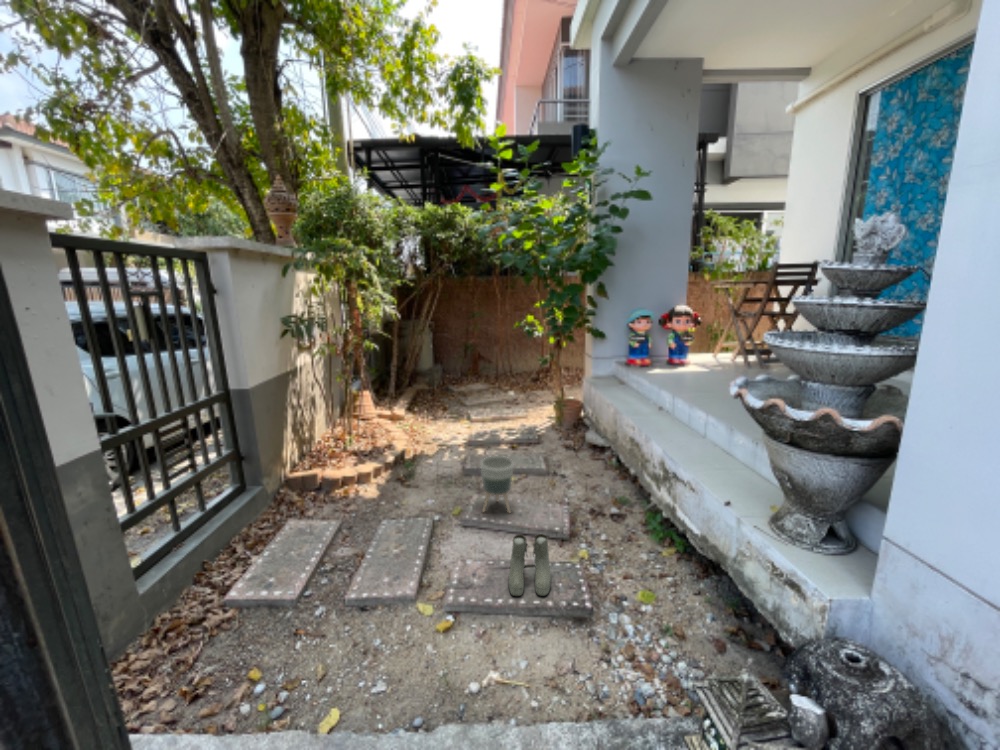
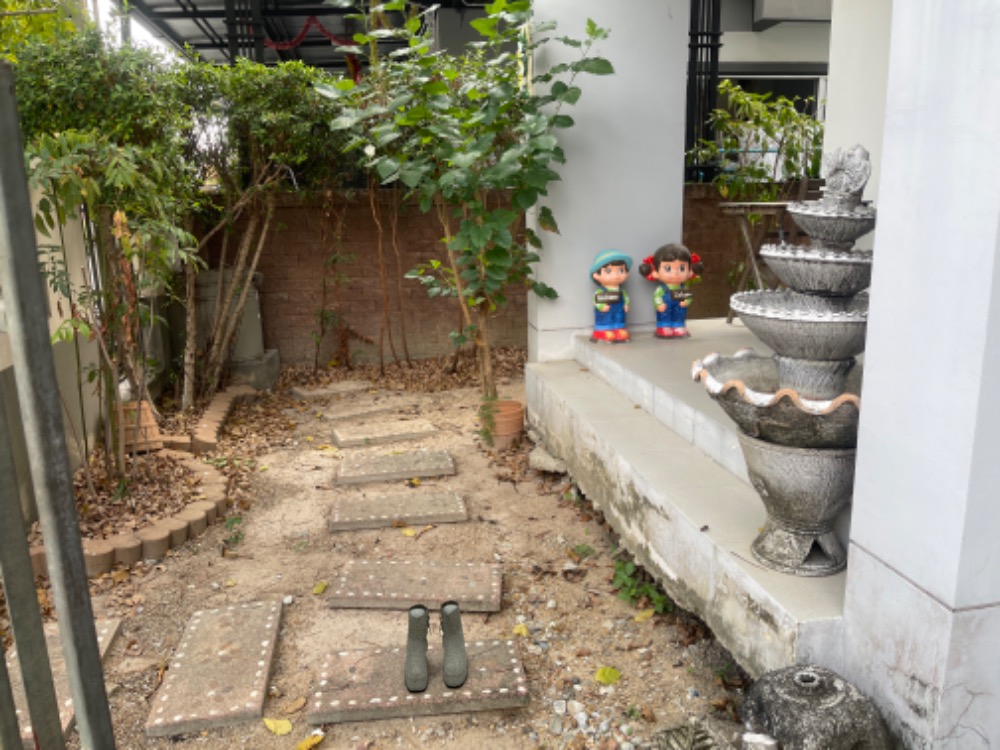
planter: present [481,456,514,513] -> none [355,496,408,586]

